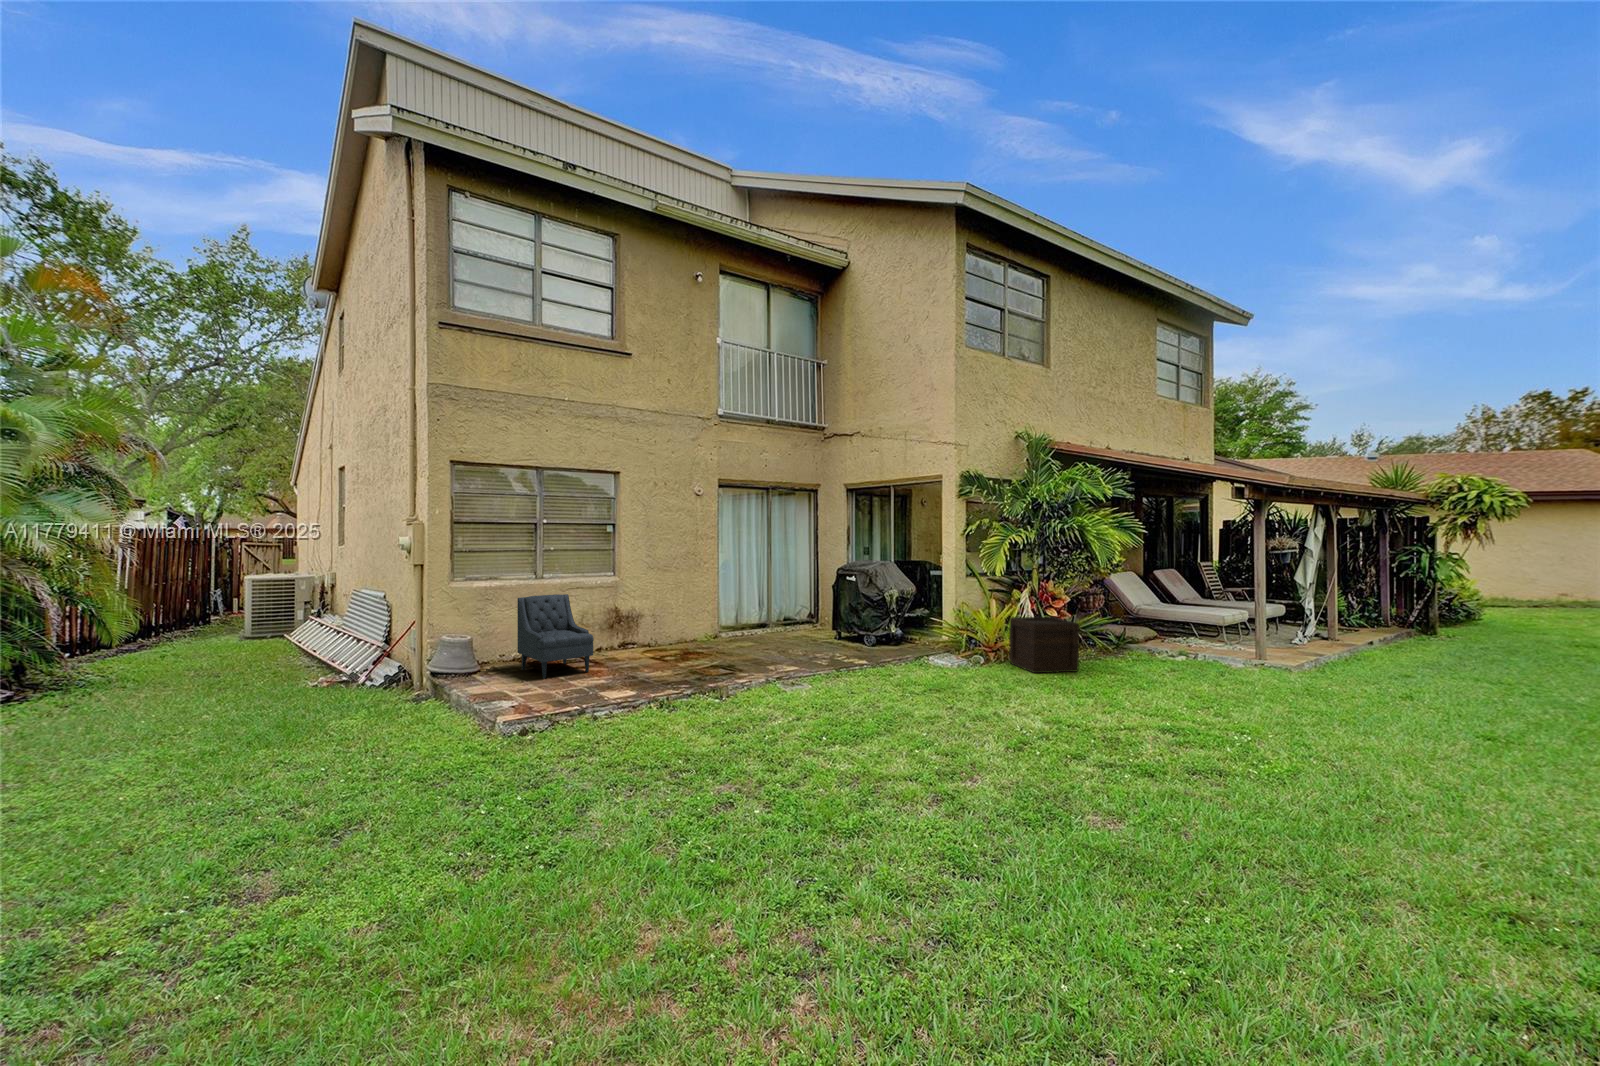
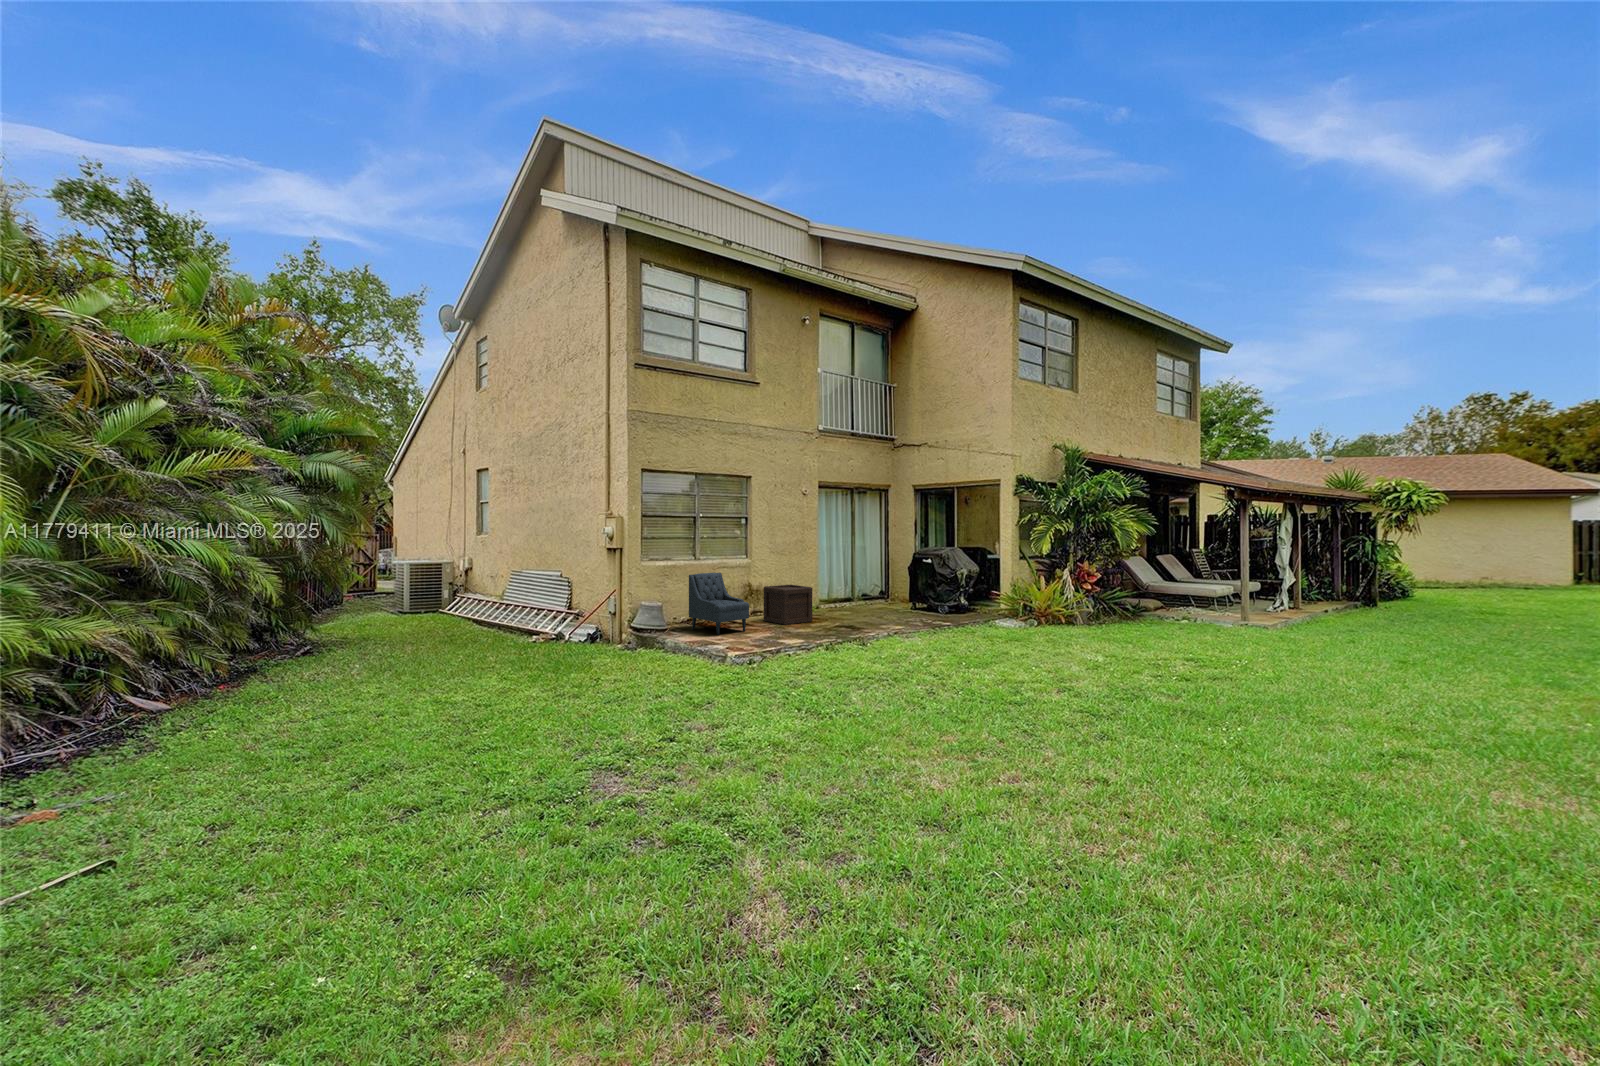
wooden crate: present [1009,617,1079,673] -> present [764,585,812,625]

